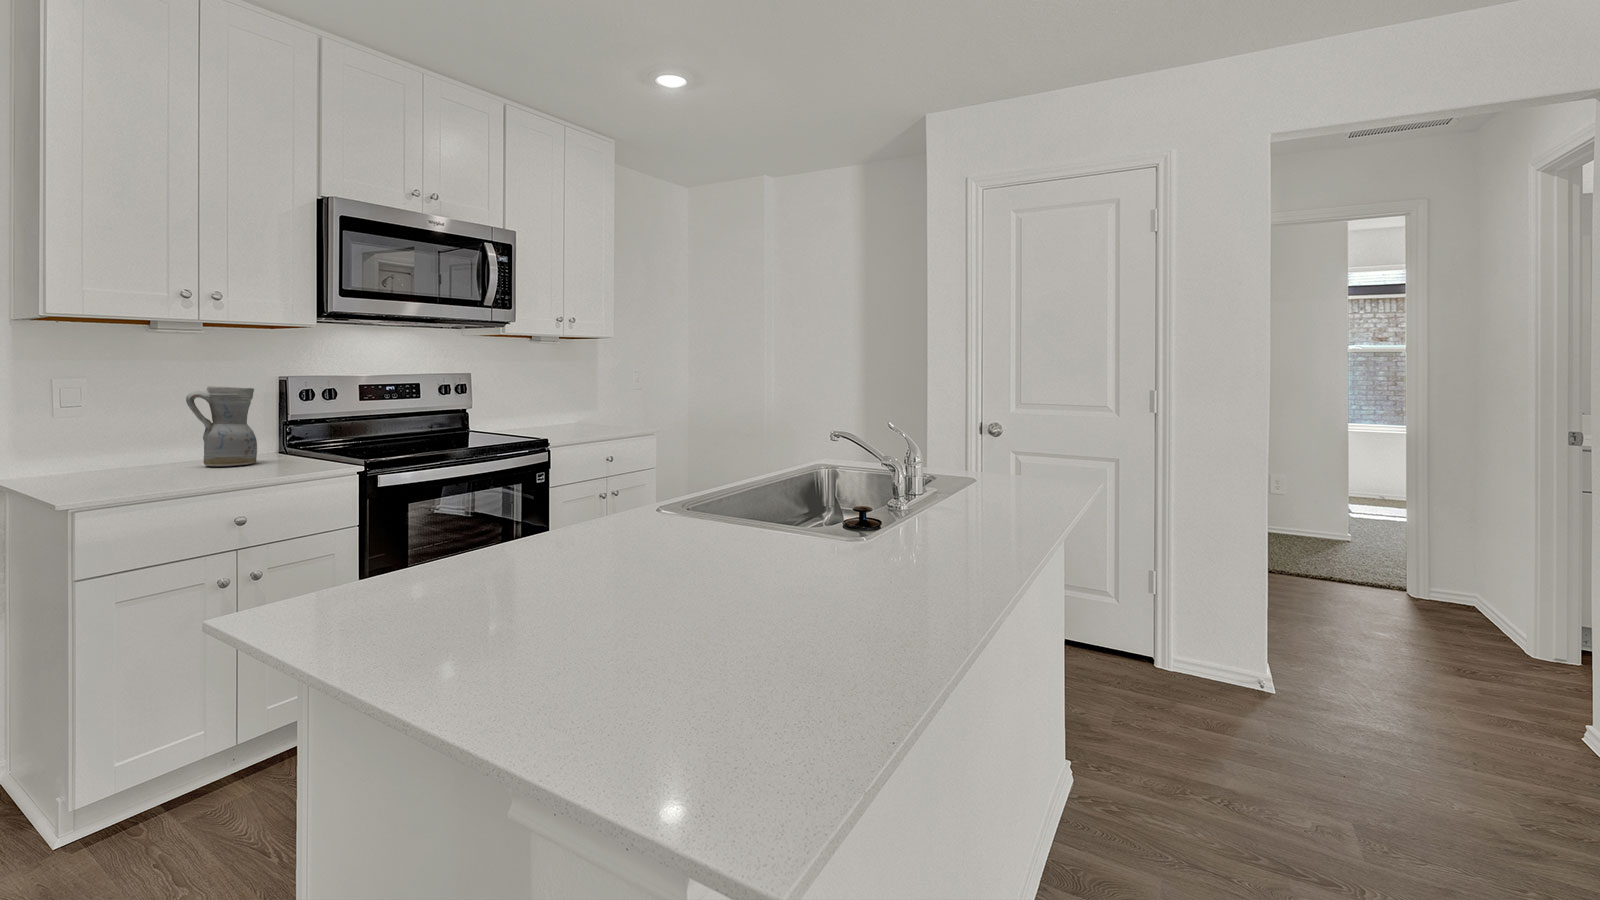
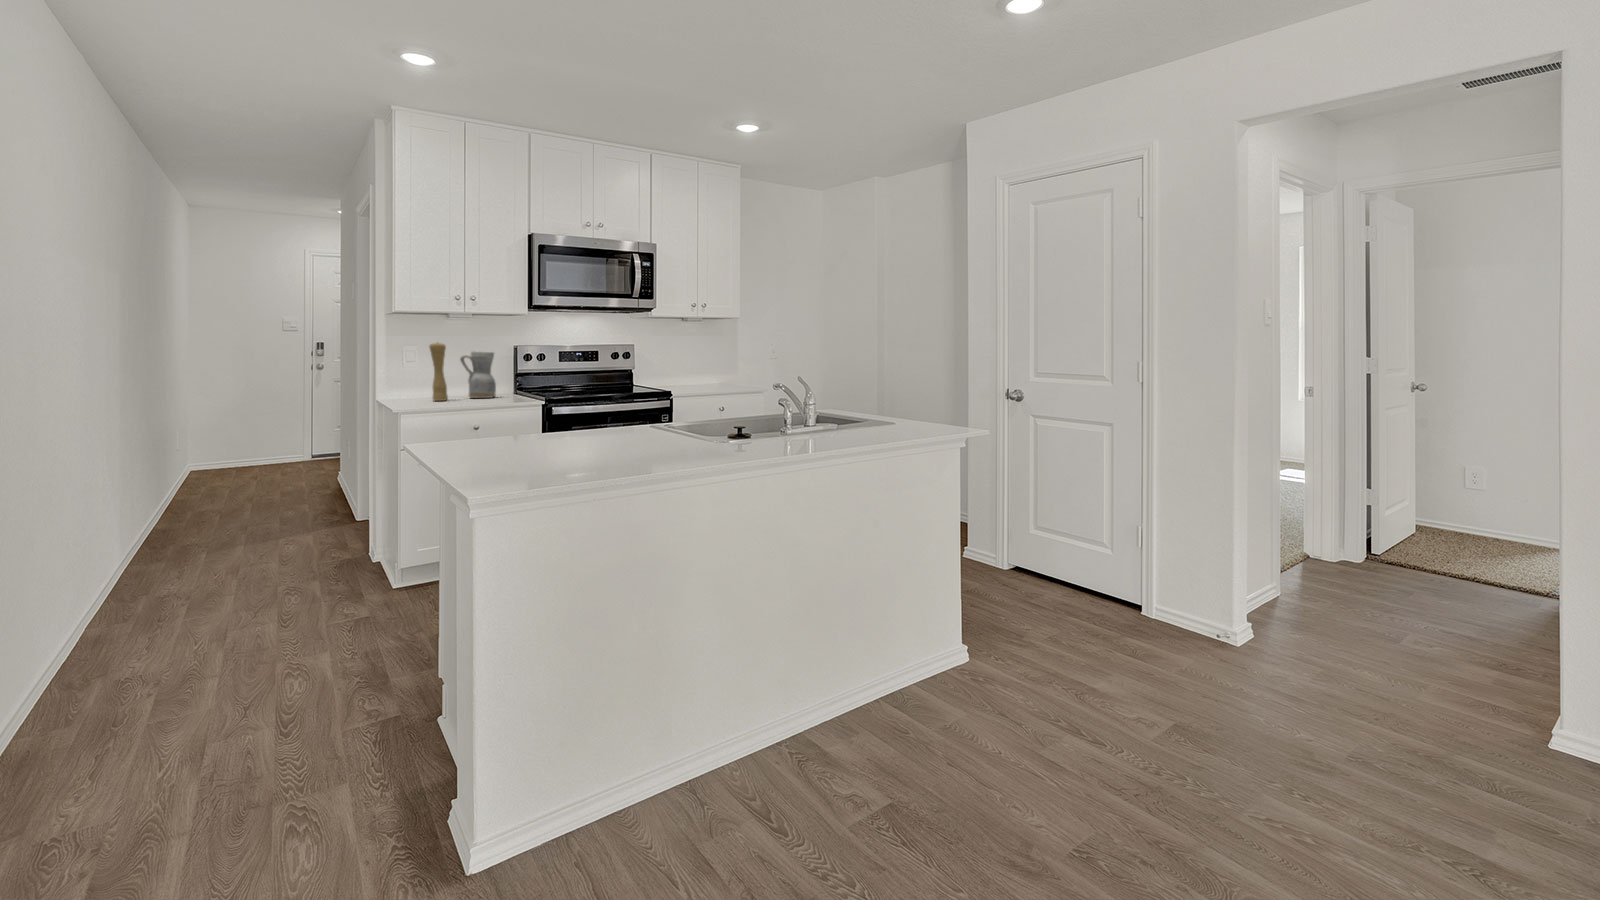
pepper mill: none [124,371,165,476] -> present [429,343,448,401]

